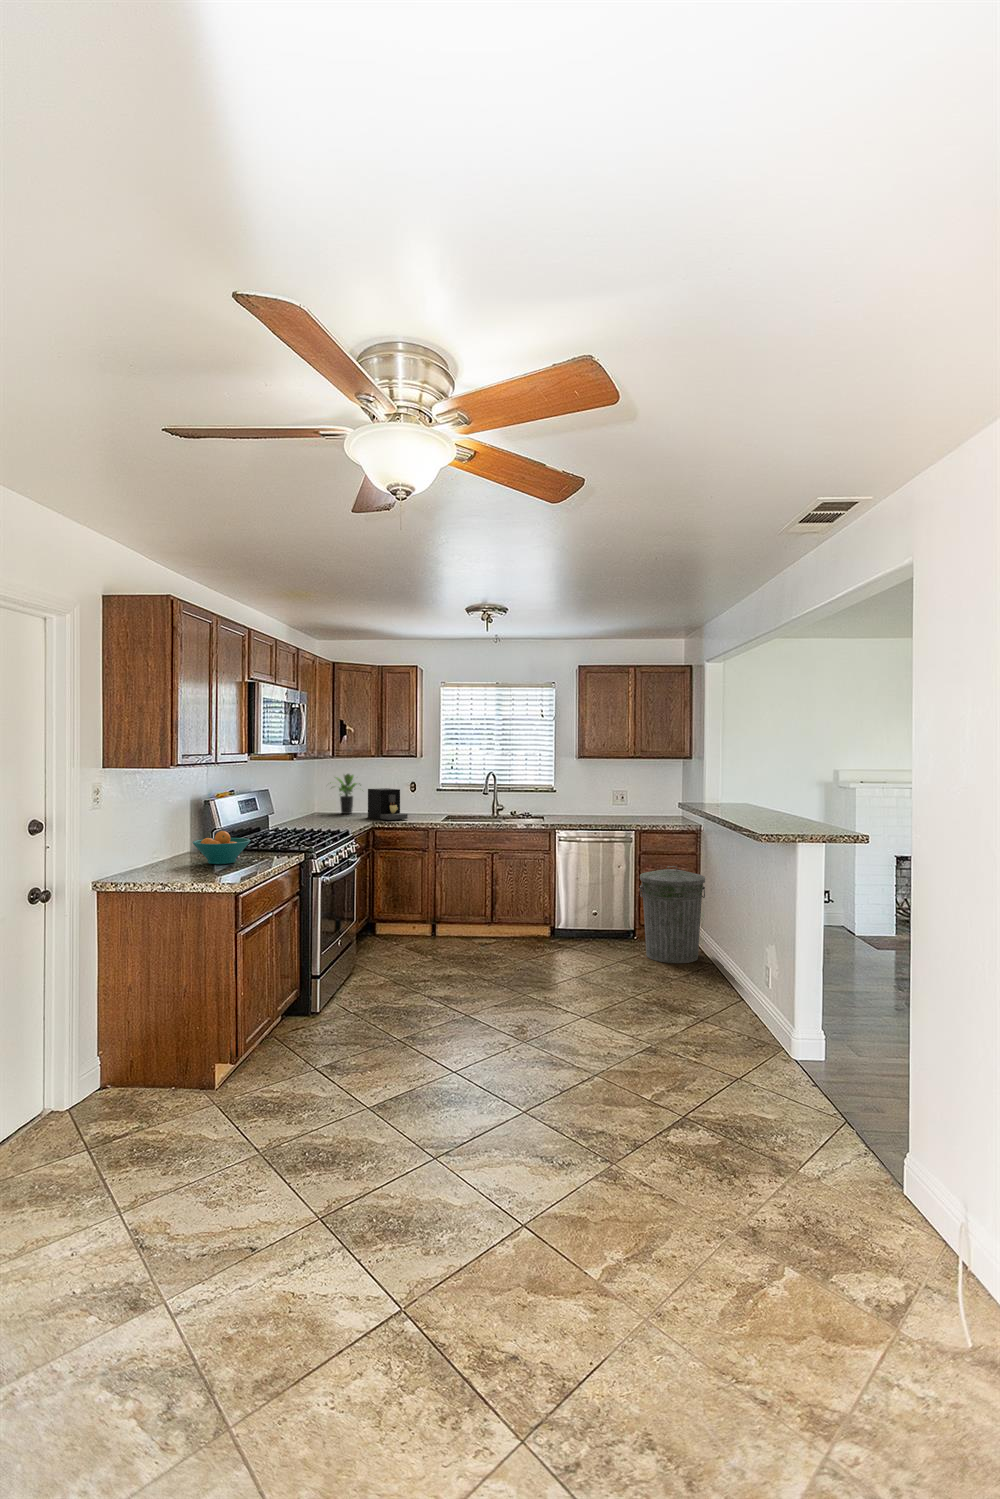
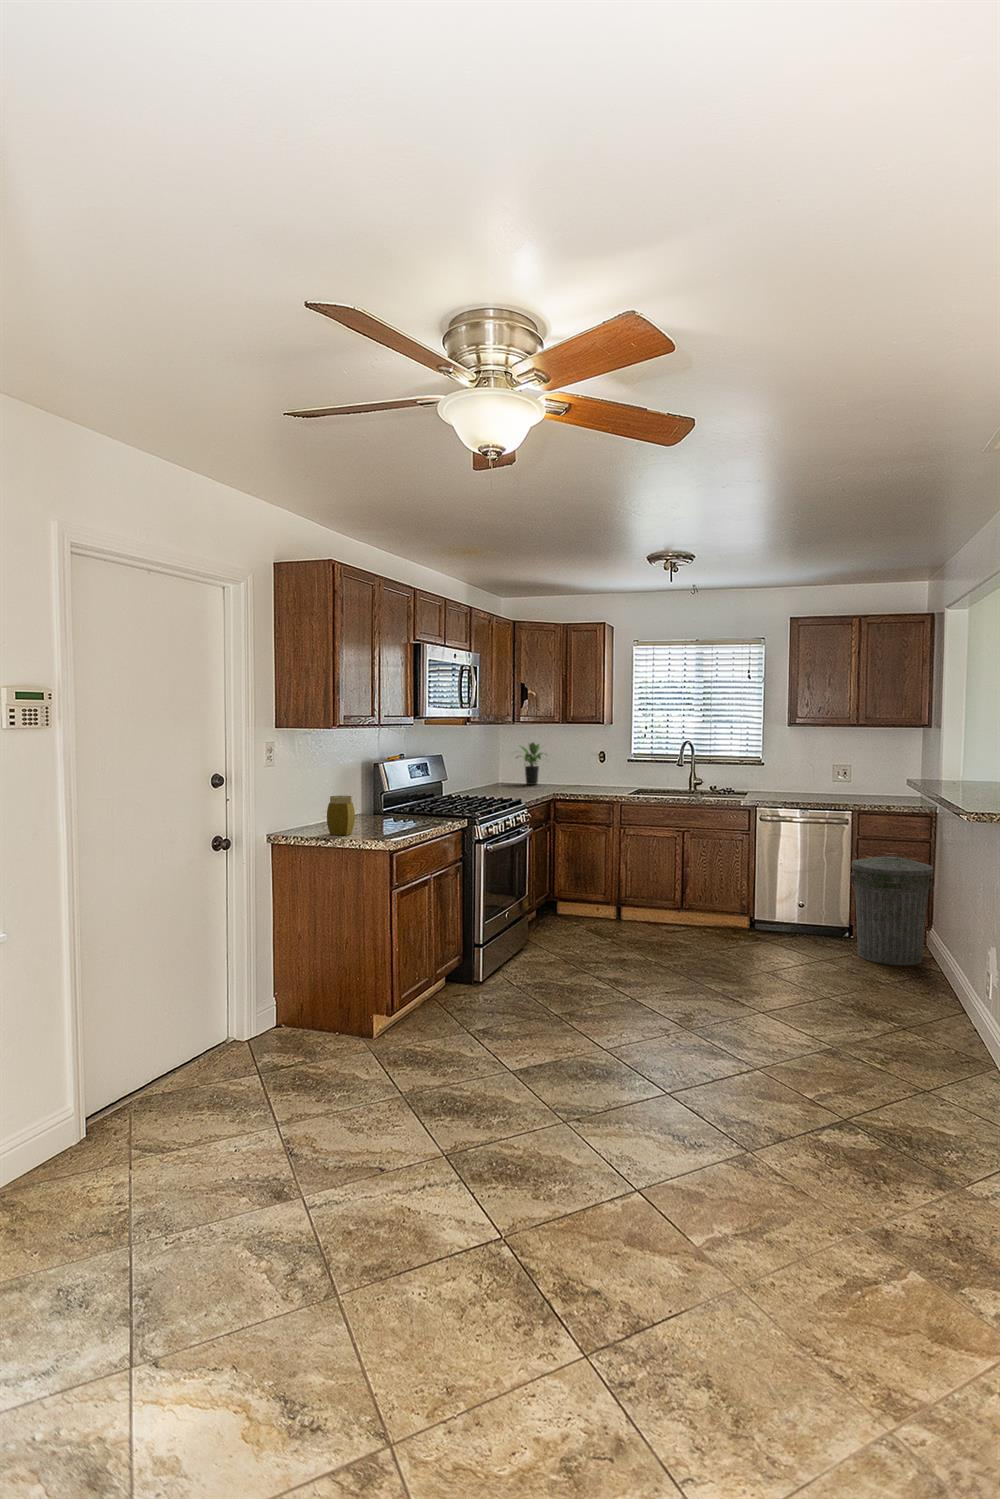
coffee maker: present [368,788,408,820] -> none [552,758,592,792]
fruit bowl: present [193,831,251,864] -> none [362,793,416,825]
jar: none [158,836,189,878] -> present [327,796,355,835]

